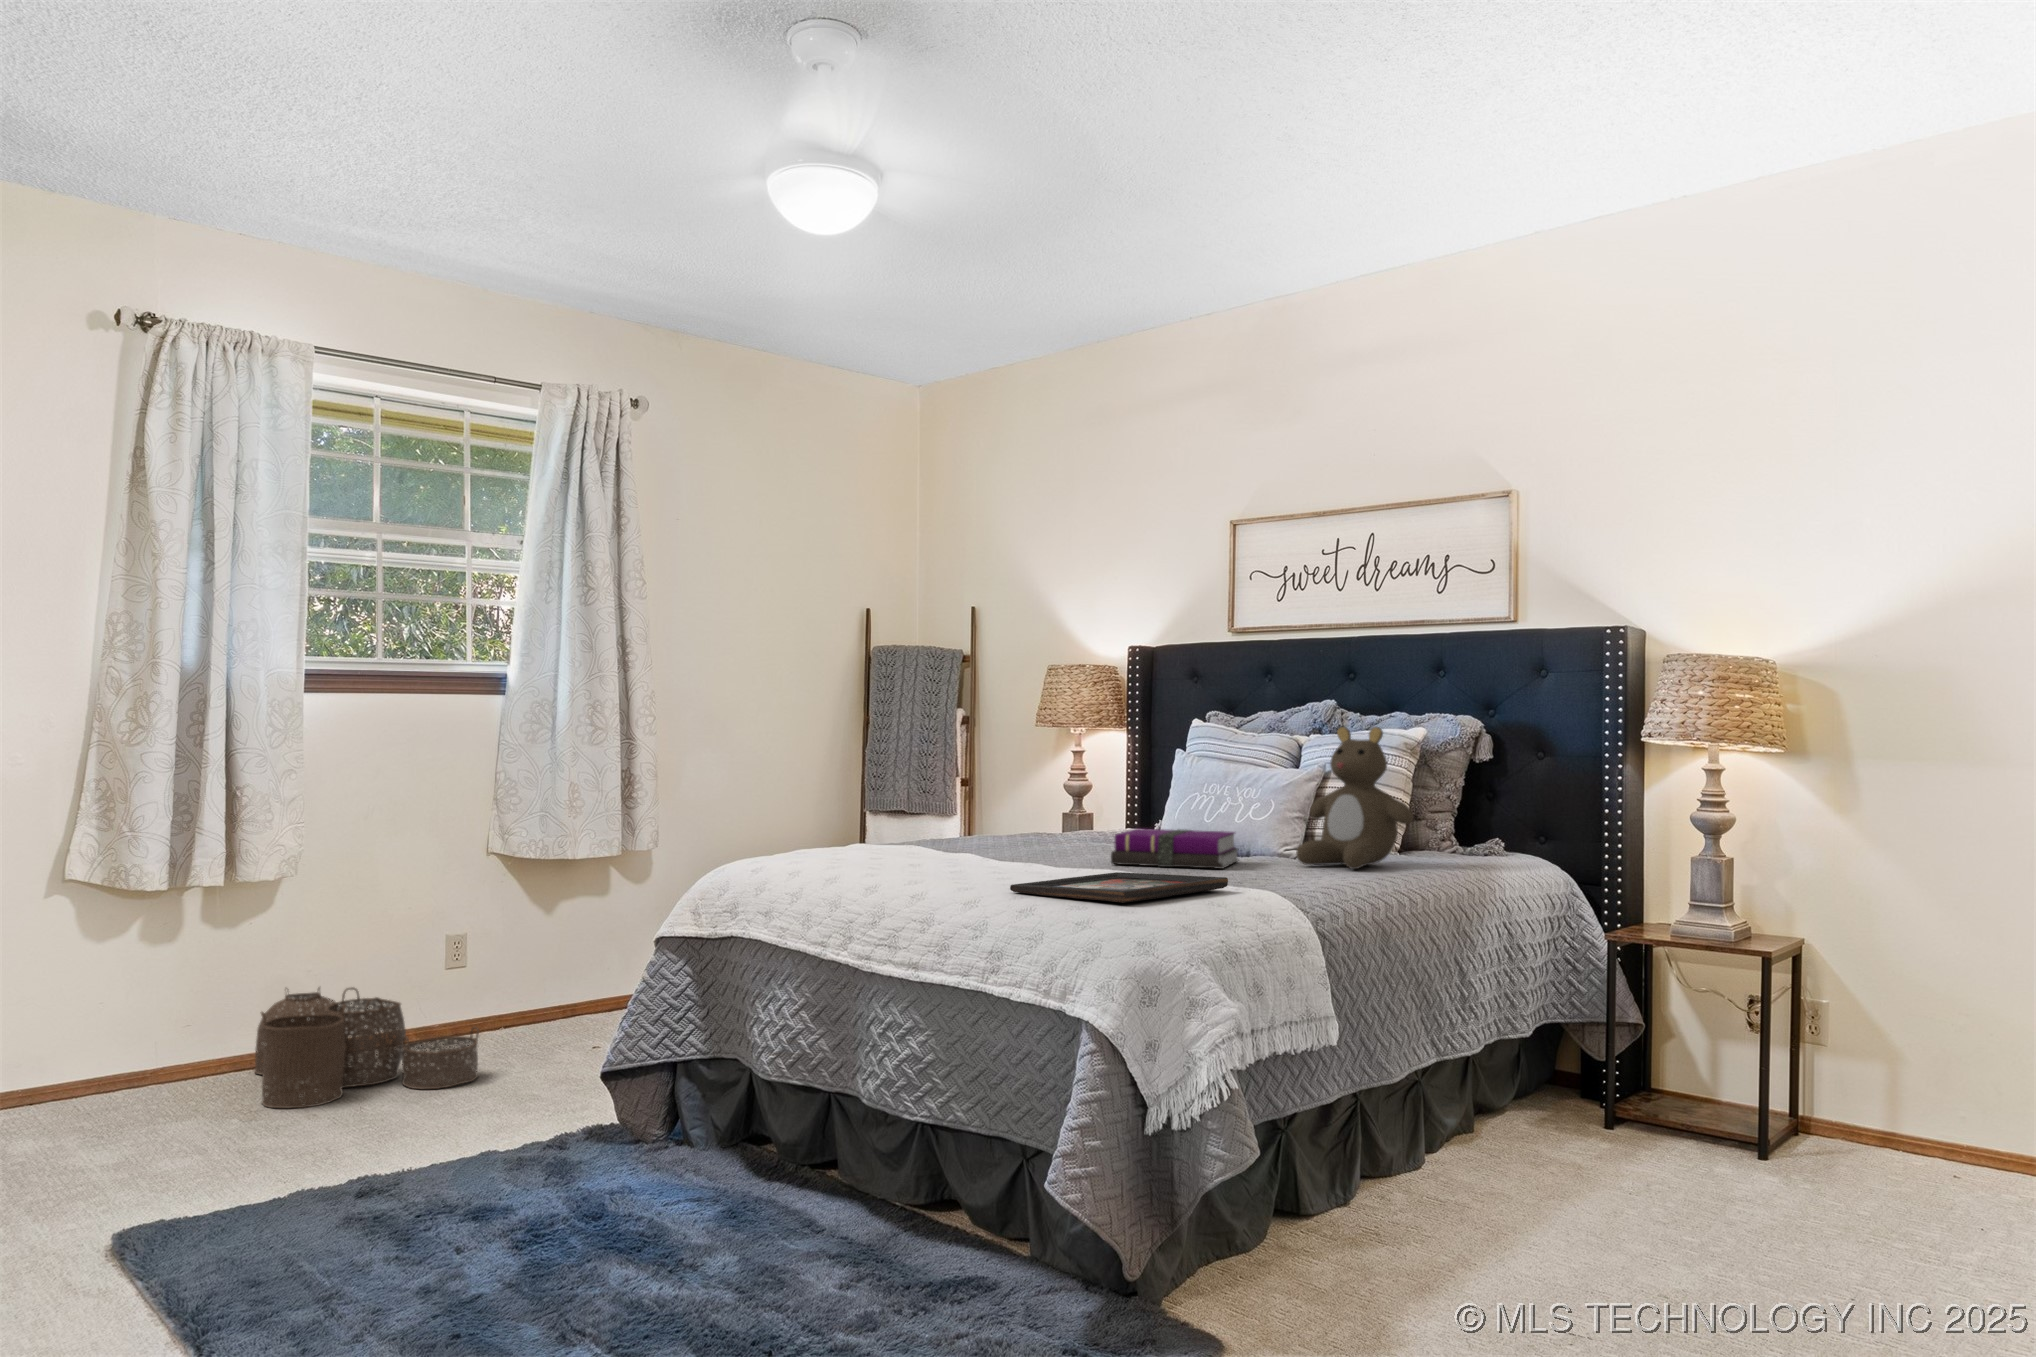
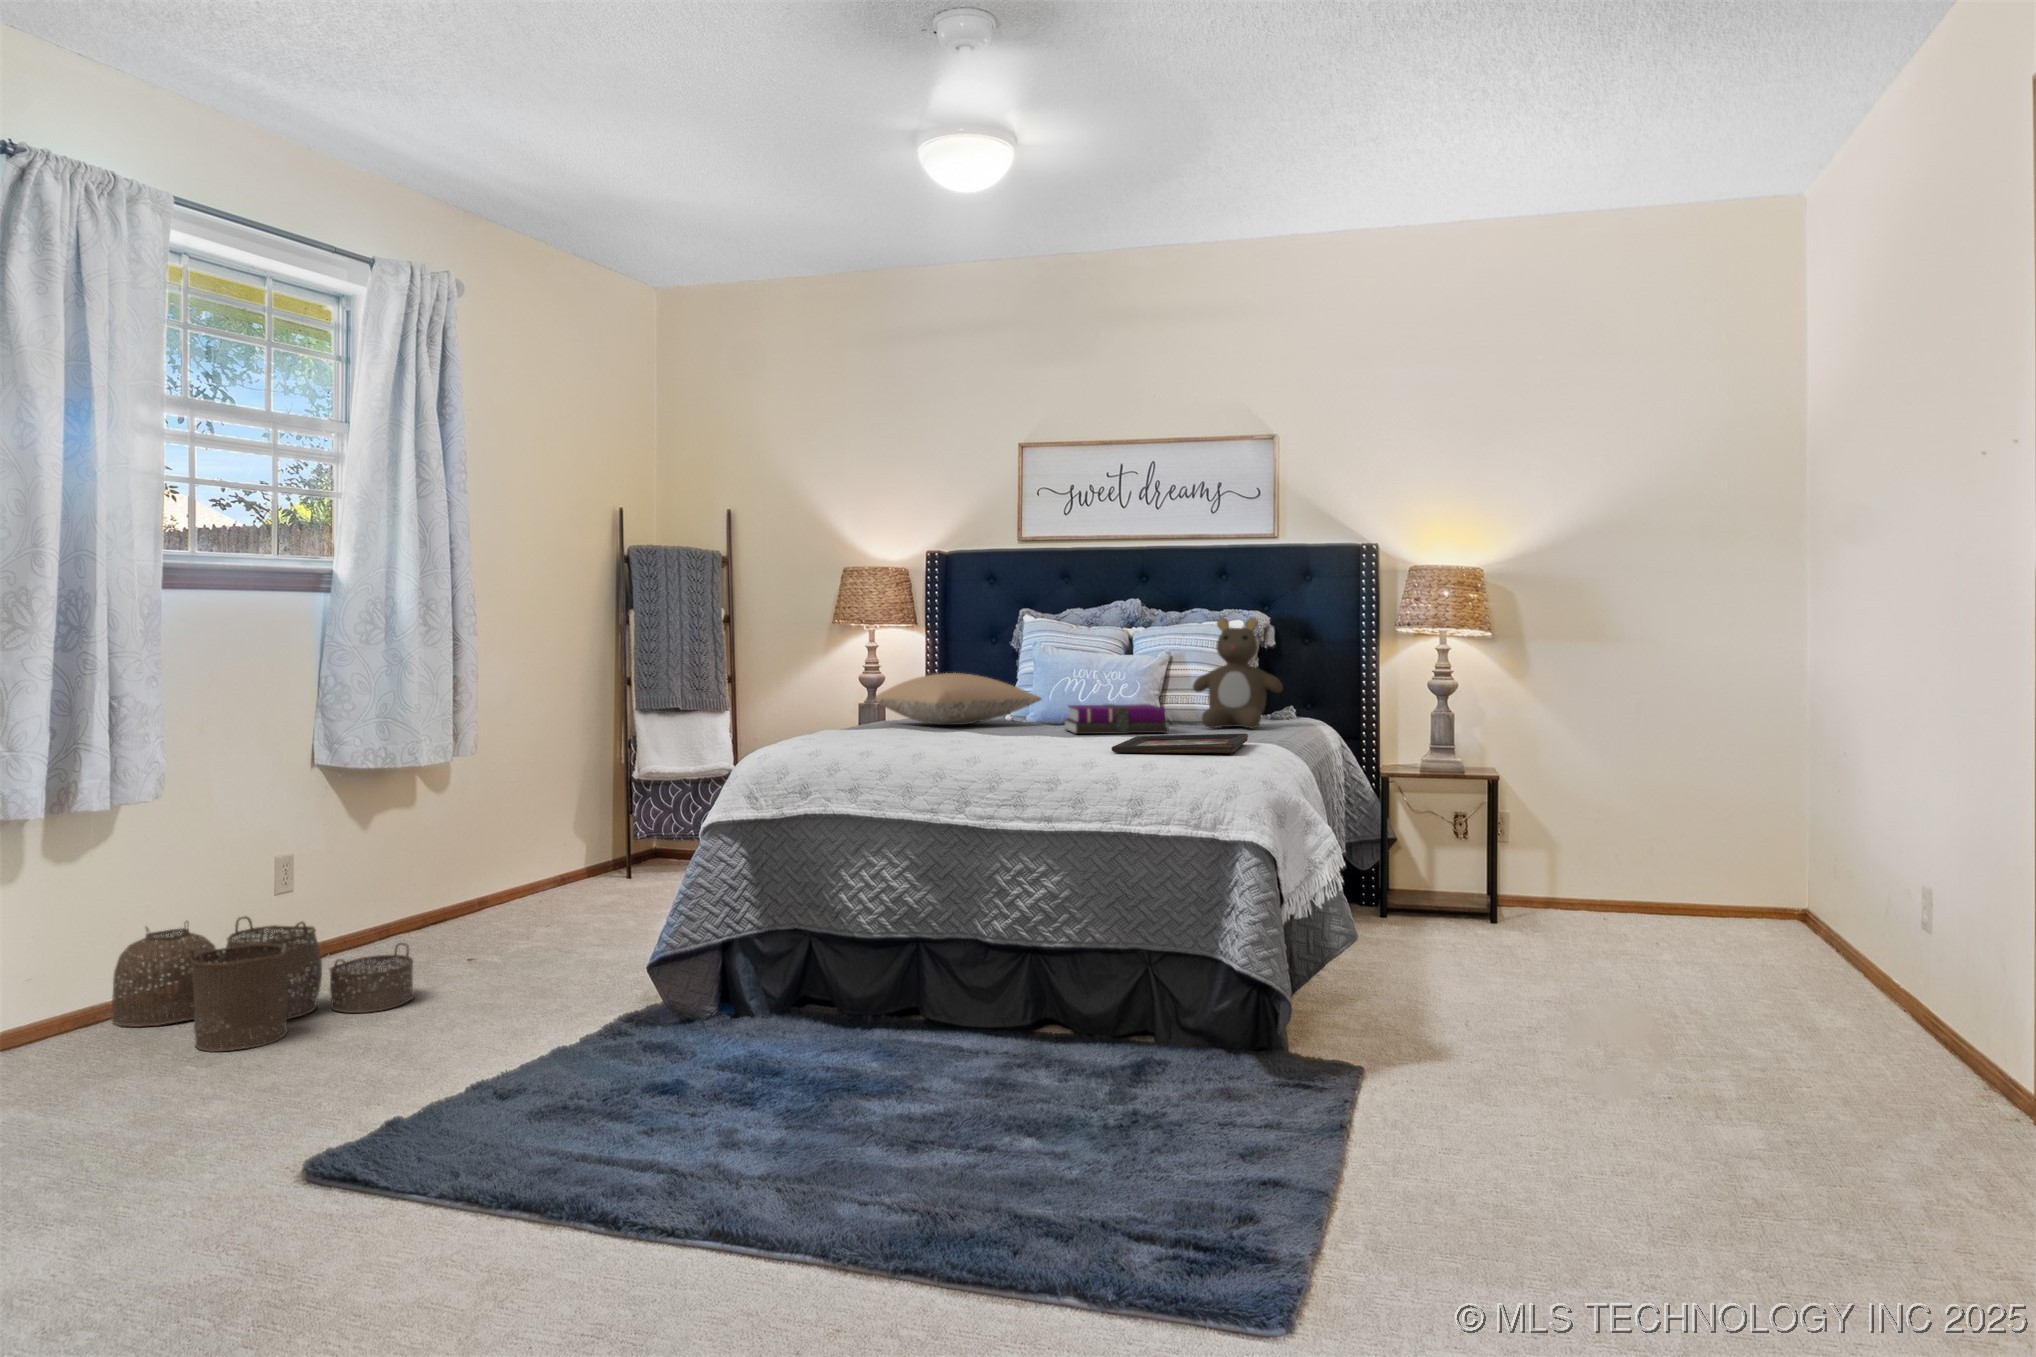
pillow: none [985,786,1144,844] -> present [875,673,1041,725]

